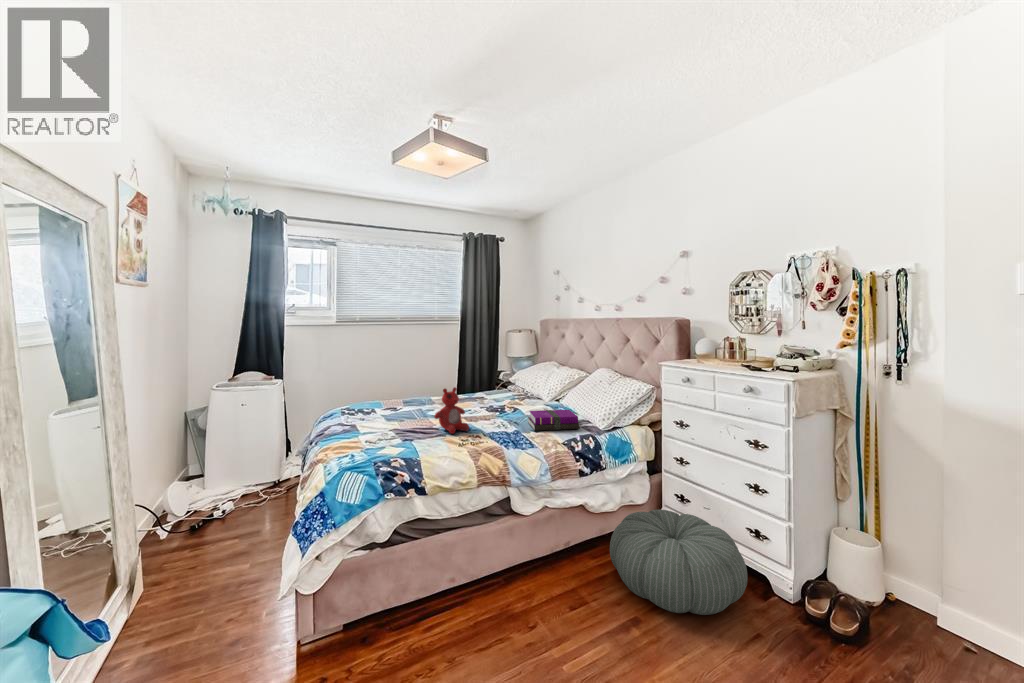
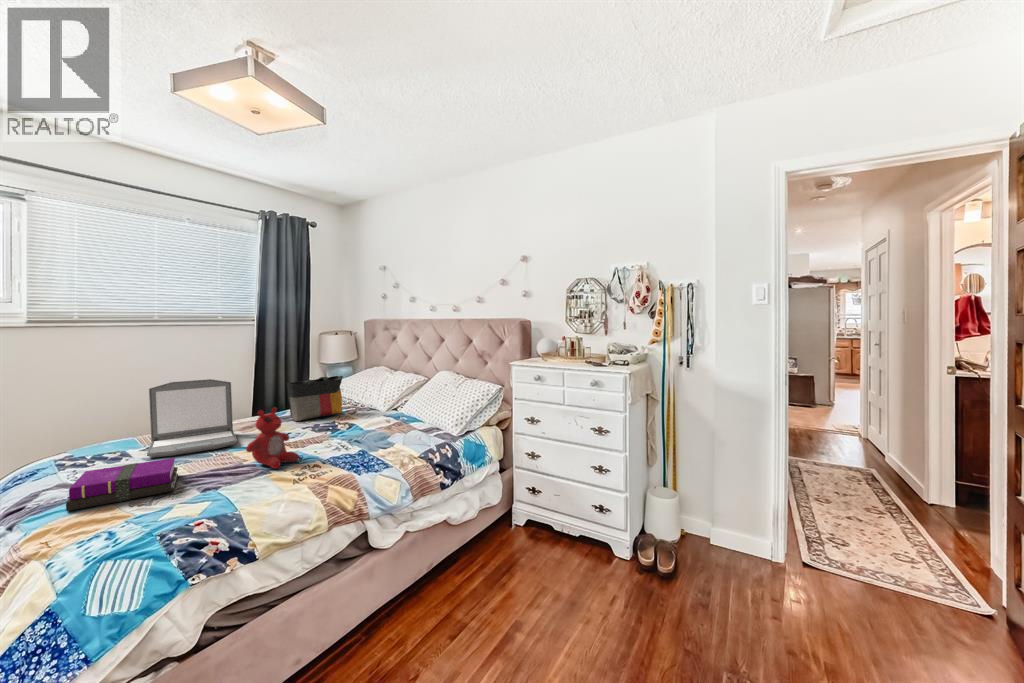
laptop: none [383,364,436,416] -> present [147,379,237,458]
tote bag: none [475,368,517,402] -> present [287,376,343,421]
notebook: present [528,410,580,431] -> present [66,458,178,511]
pouf: present [610,510,748,615] -> none [478,508,602,608]

